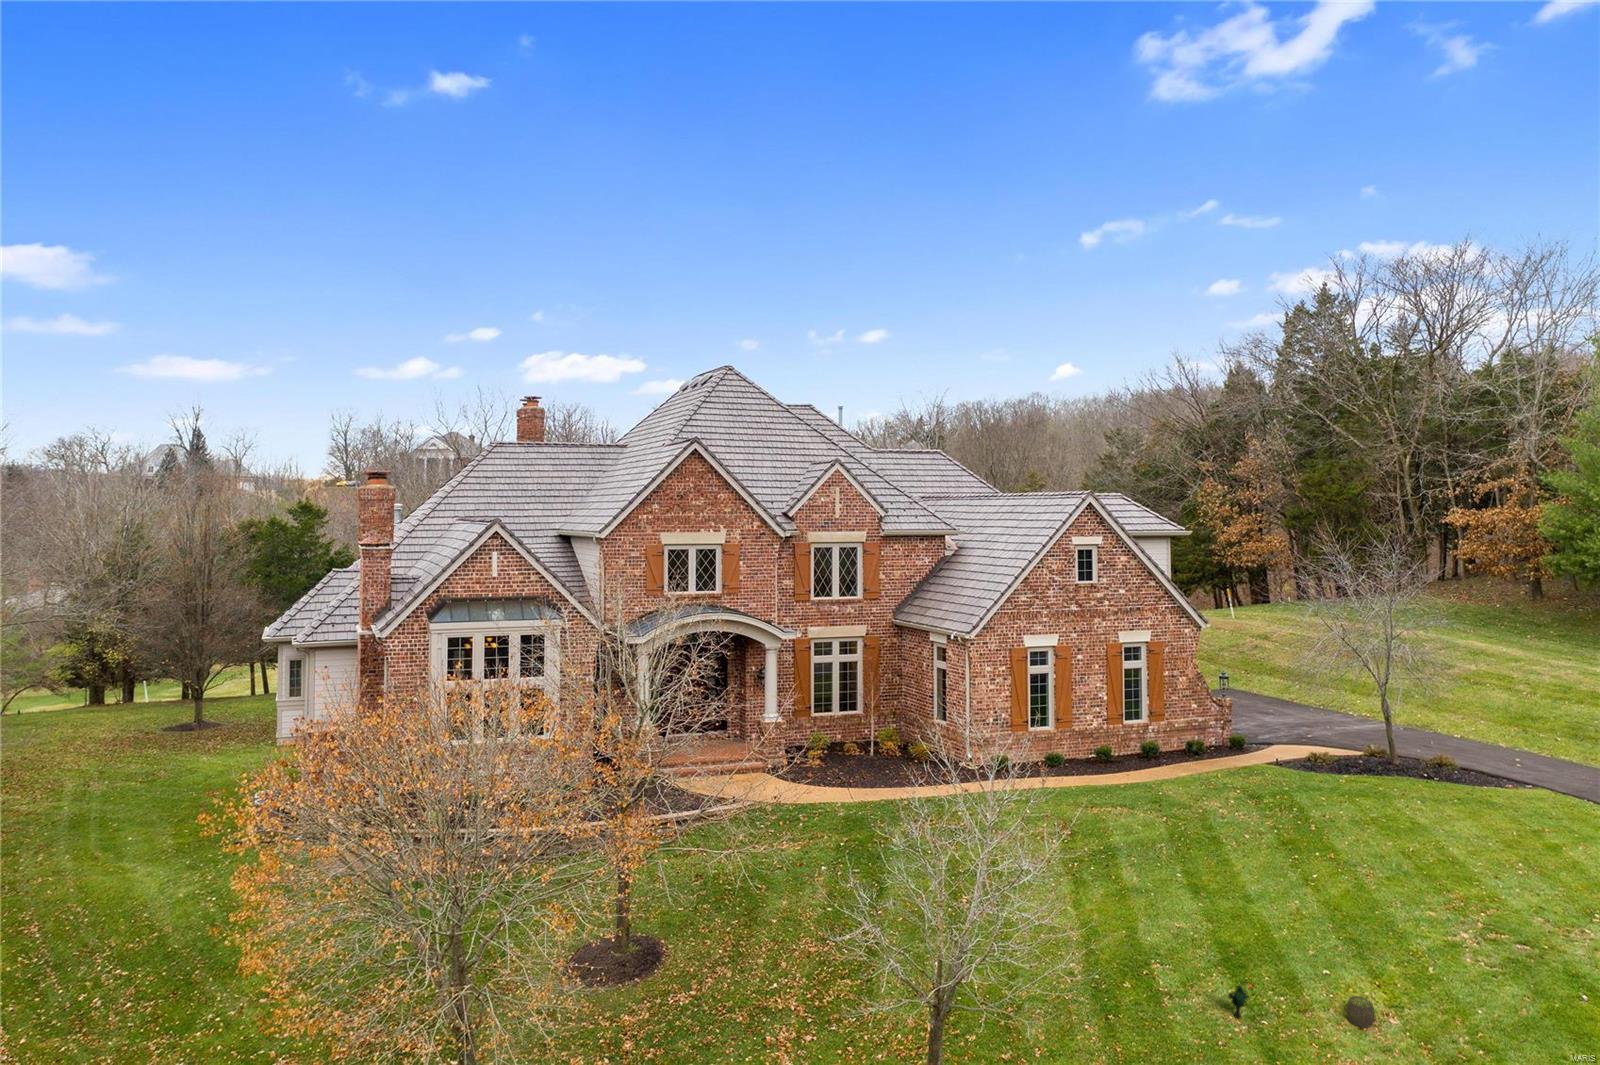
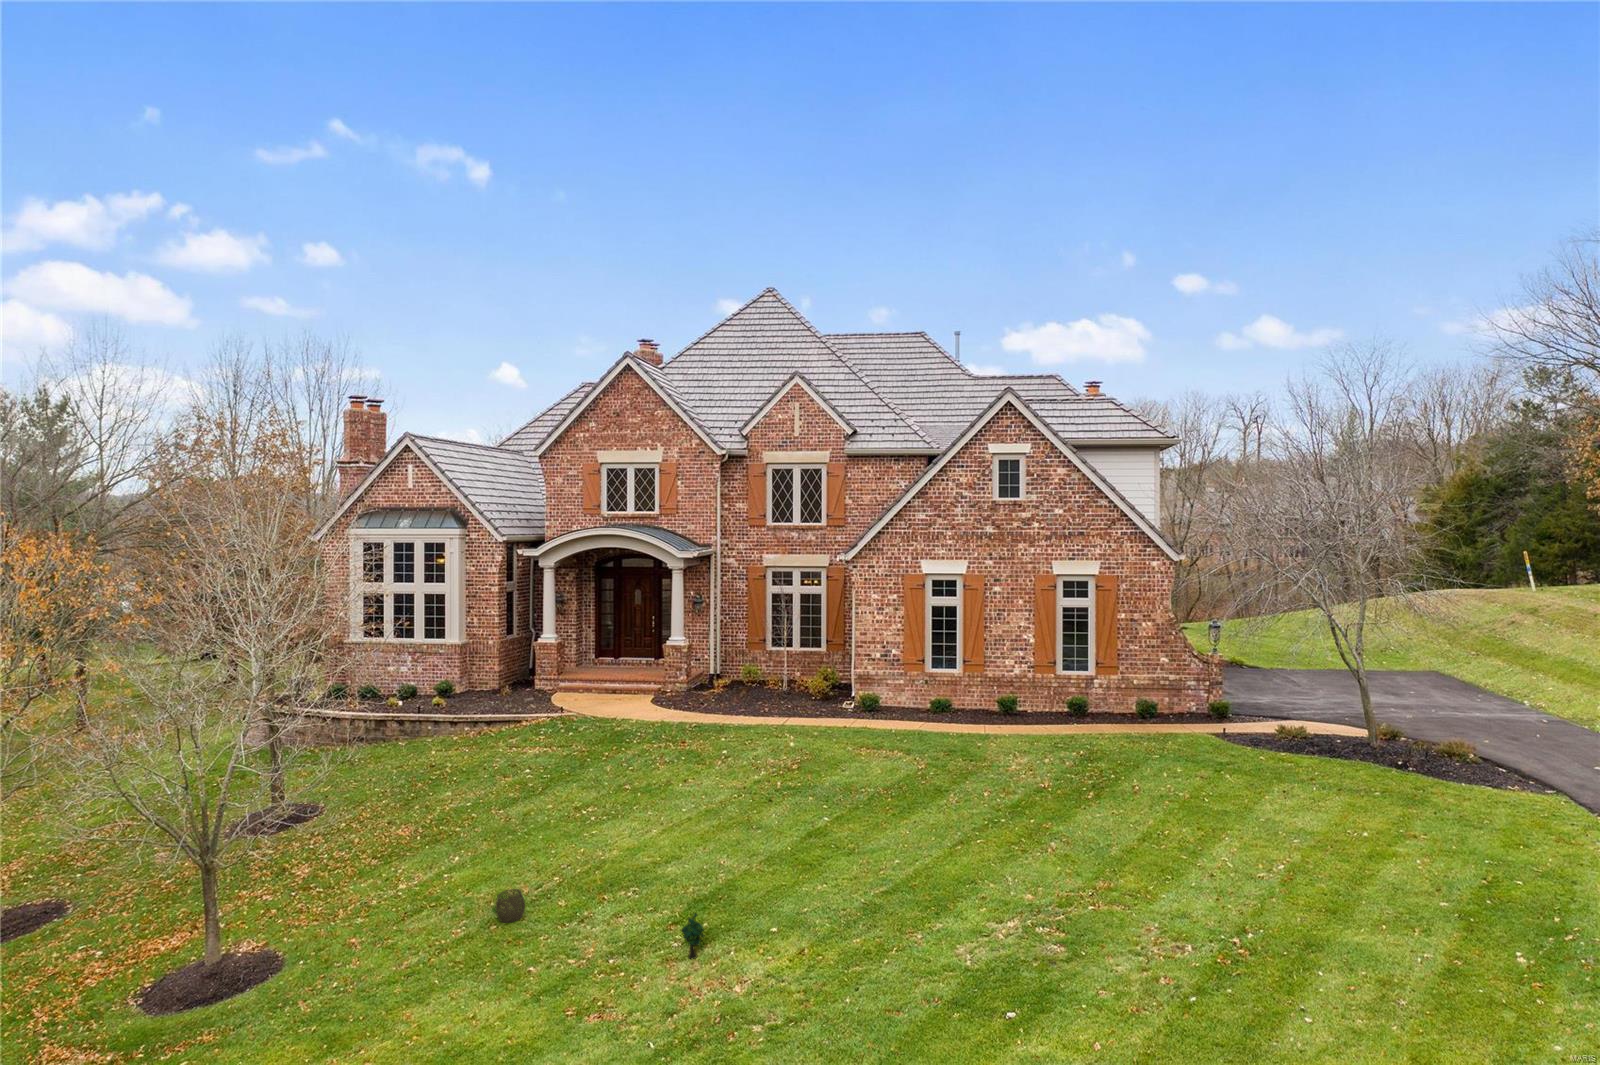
woven basket: present [1346,996,1375,1028] -> present [495,889,525,923]

